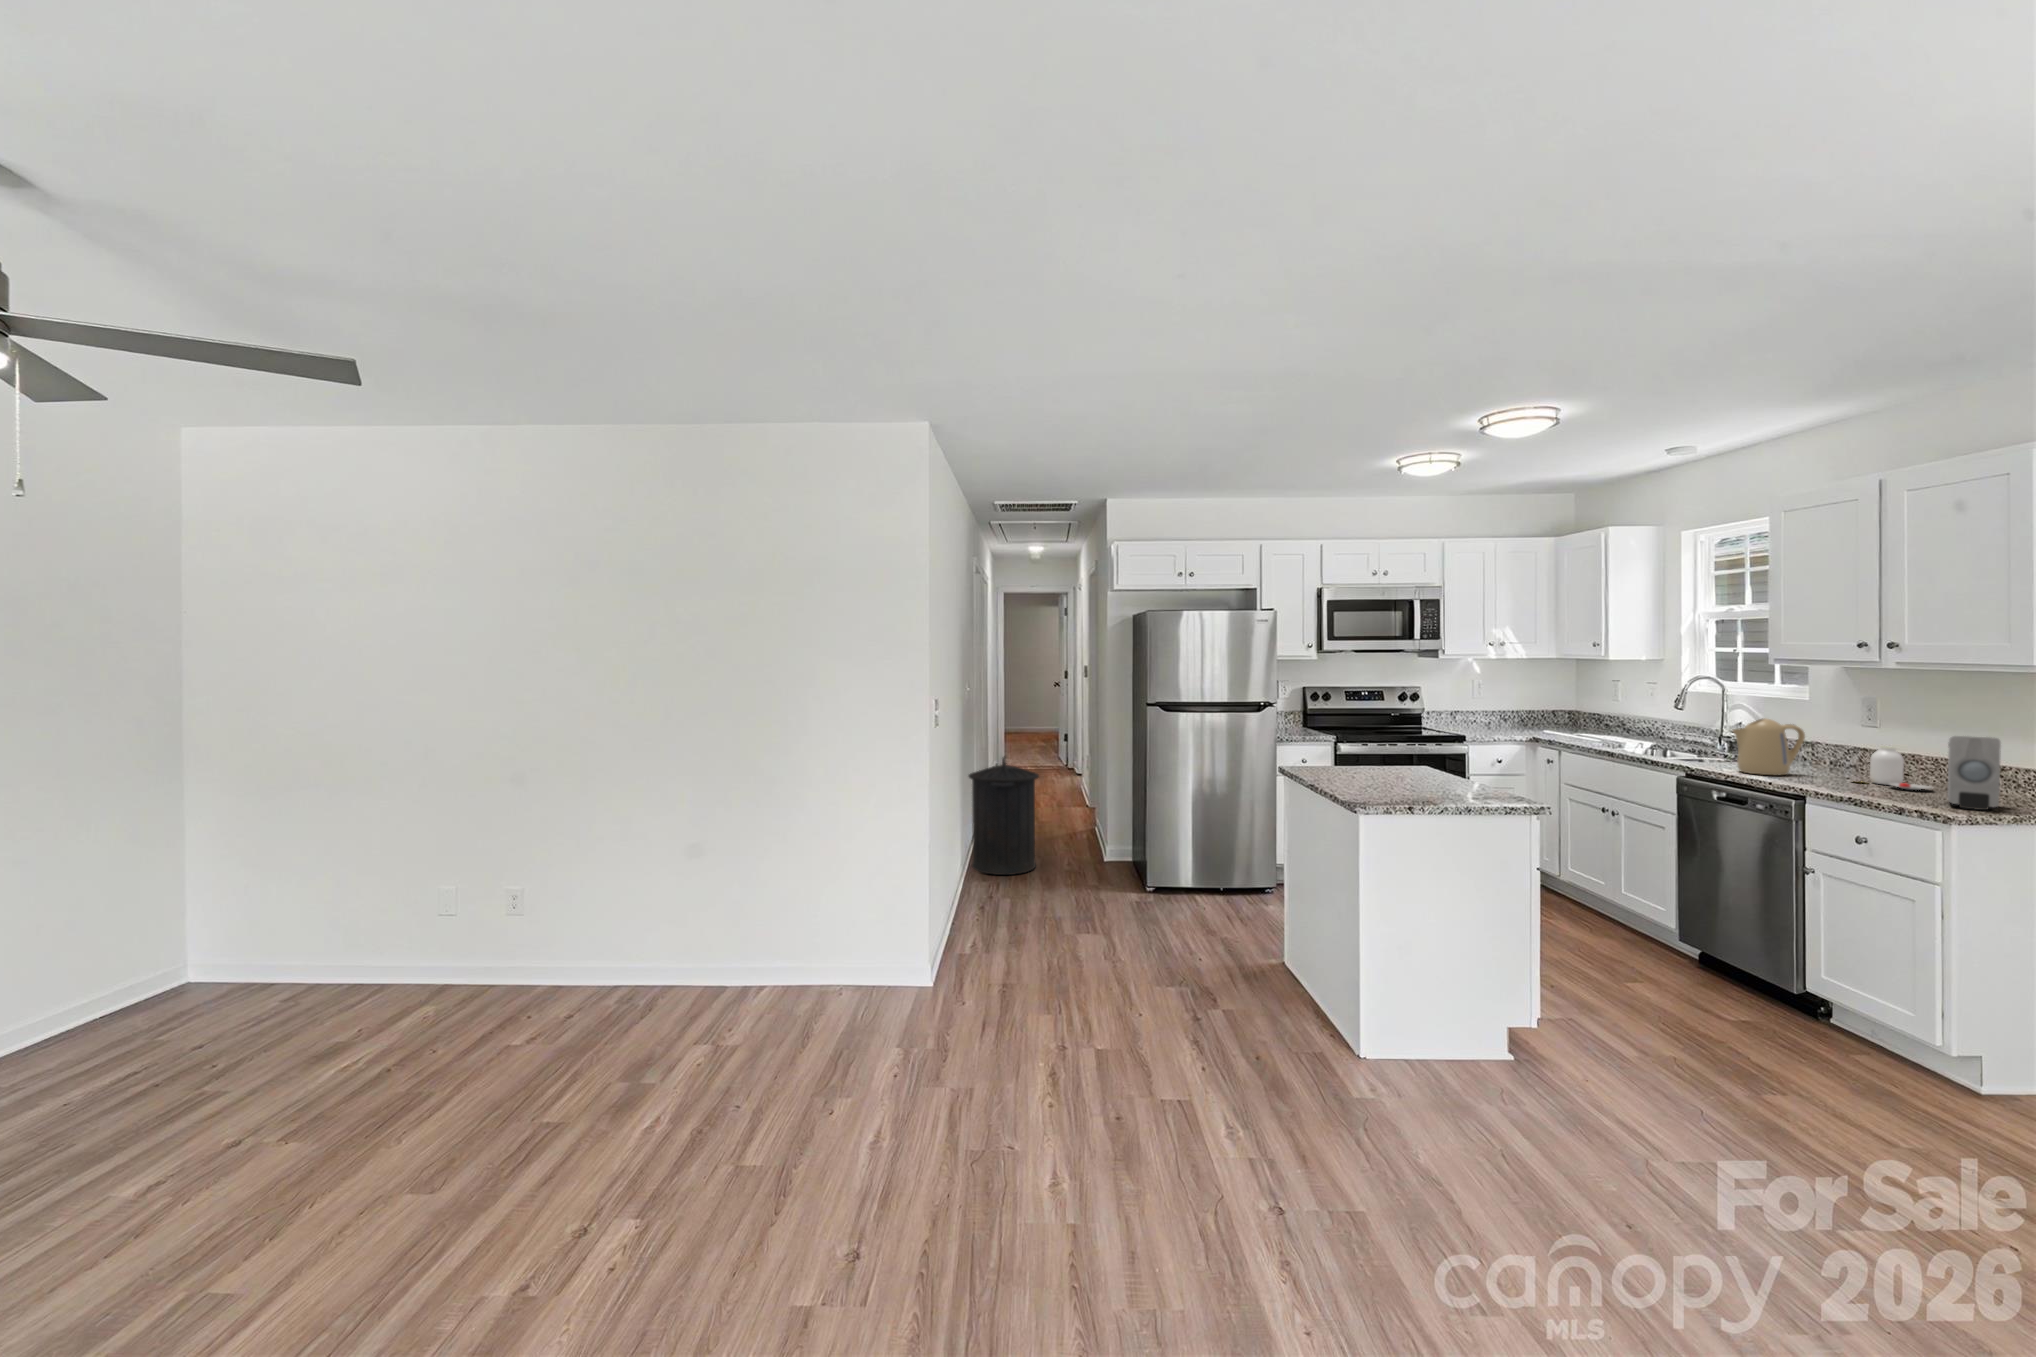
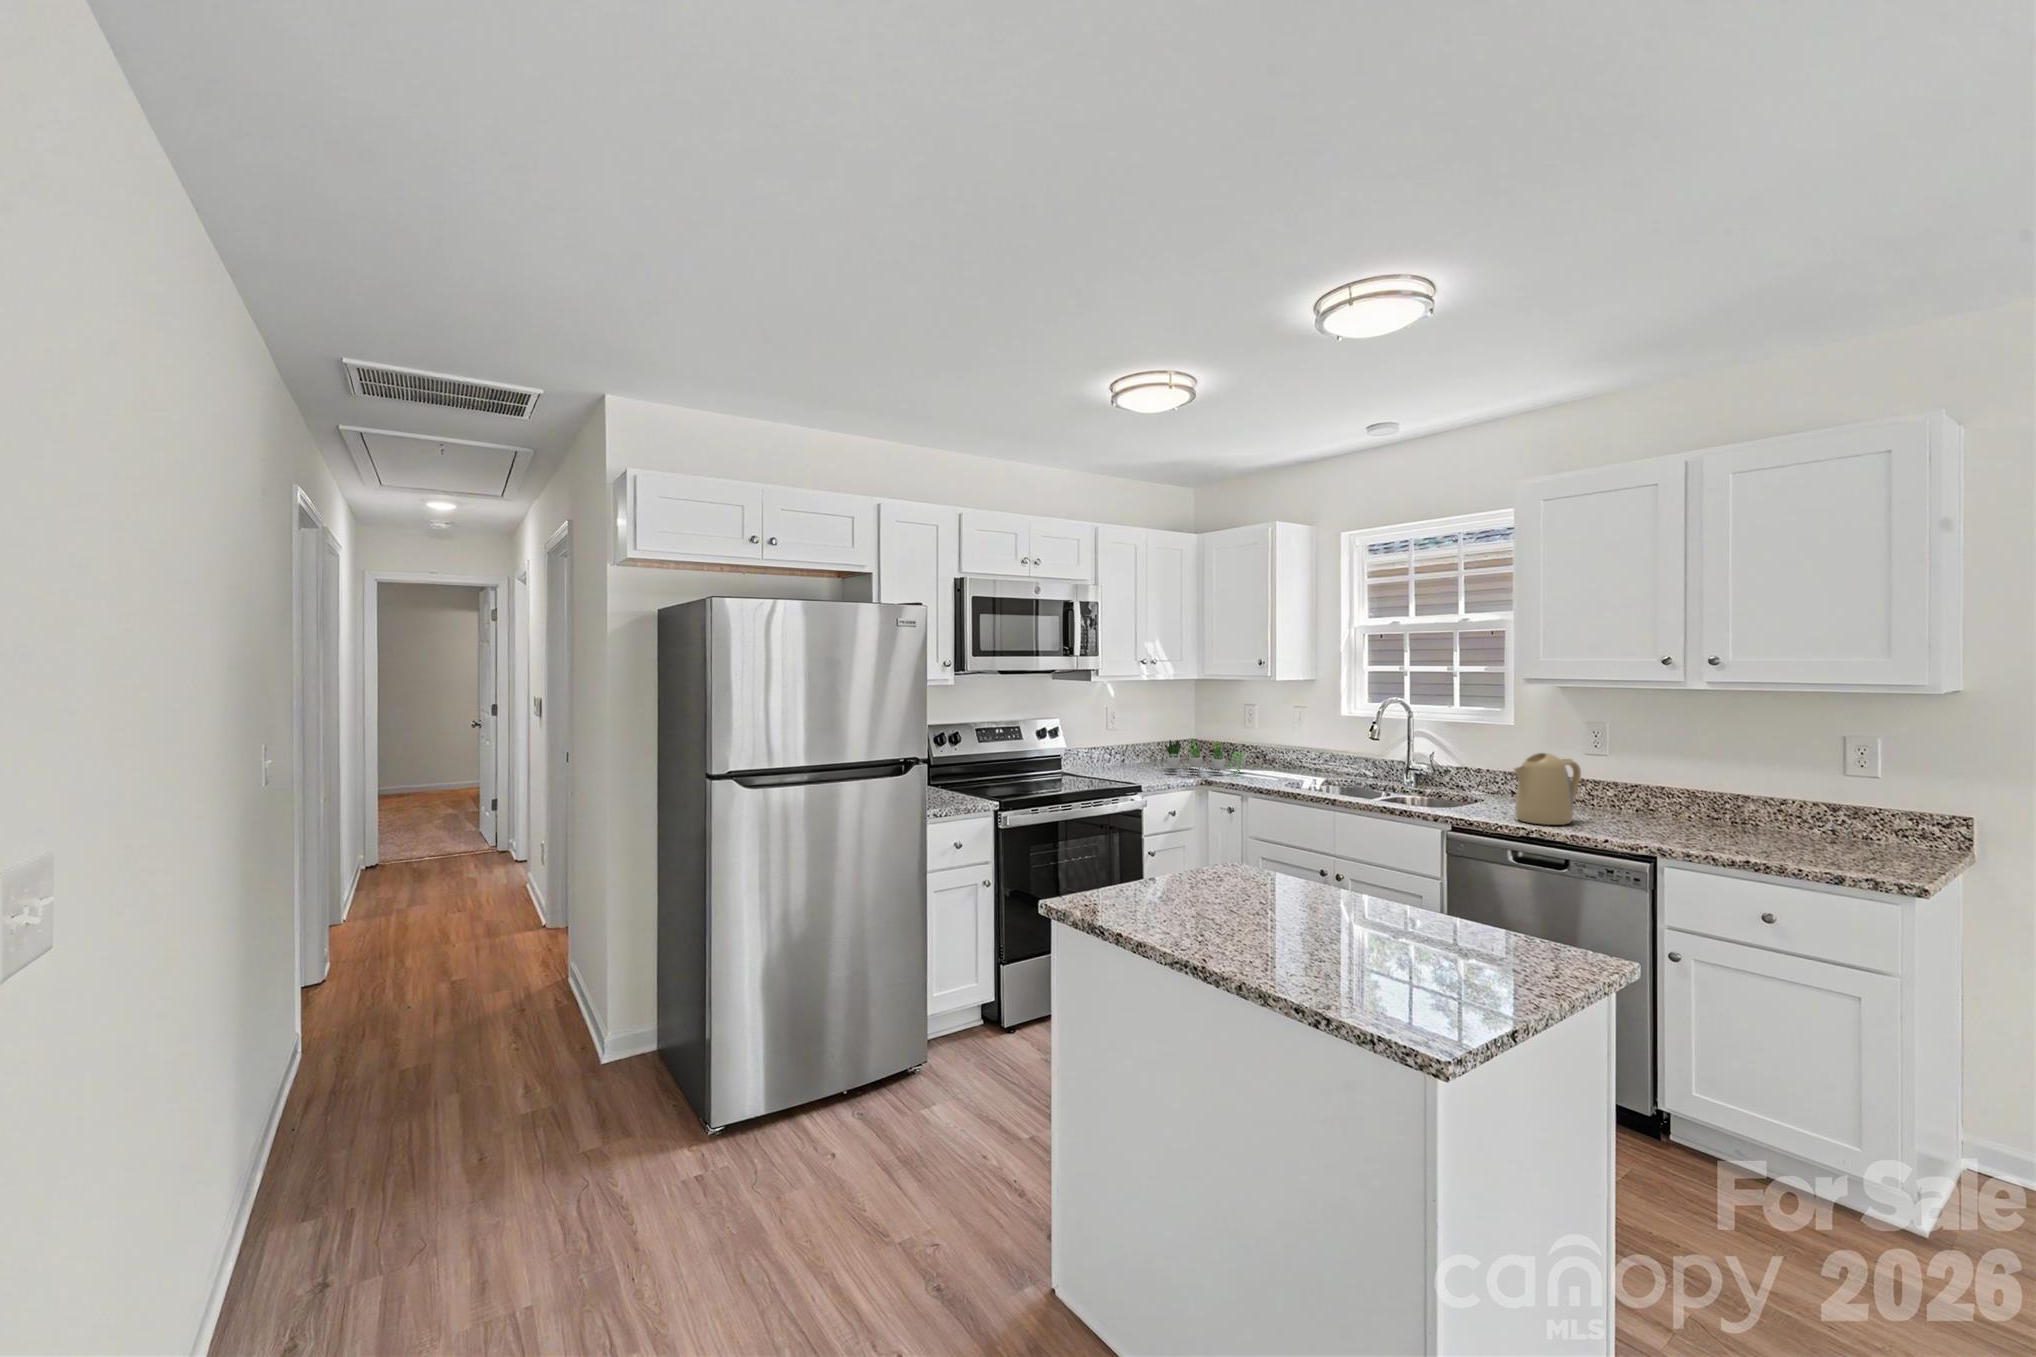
succulent plant: none [1506,703,1581,735] -> present [1164,739,1246,776]
soap dispenser: present [1948,736,2001,810] -> none [1790,772,1878,863]
jar: present [1870,746,1931,790] -> none [1640,782,1734,834]
trash can: present [969,757,1039,875] -> none [286,893,467,1158]

